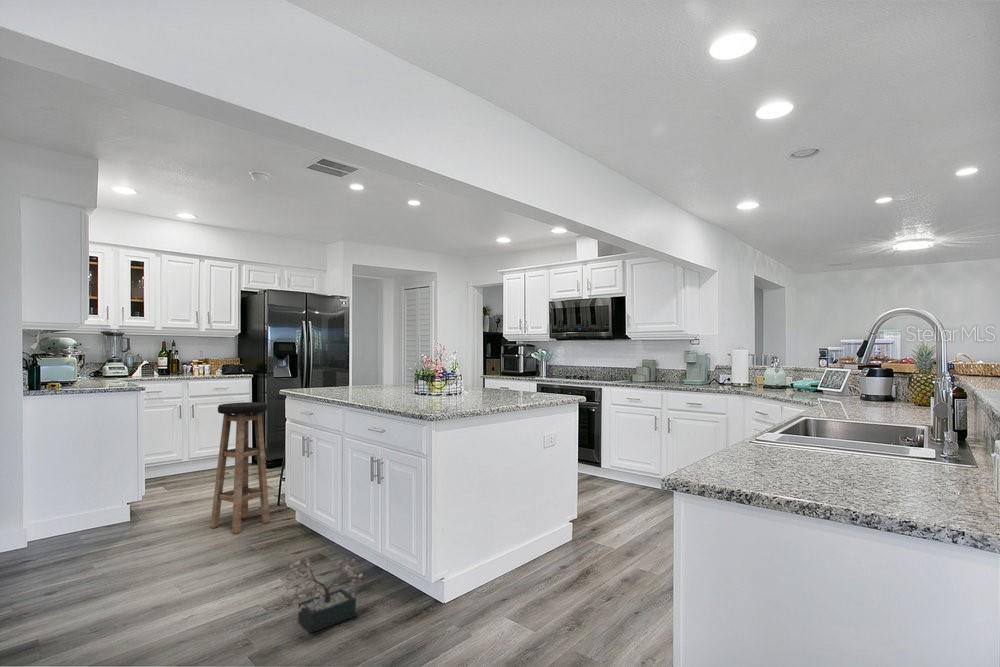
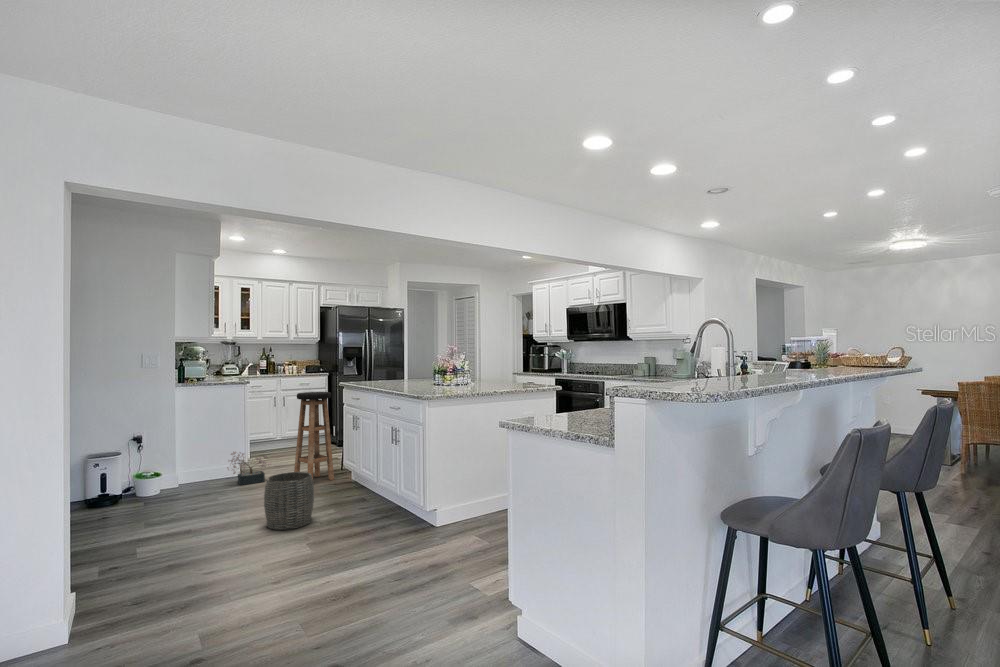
woven basket: none [174,526,254,623] -> present [264,472,314,530]
decorative plant: present [281,558,362,633] -> present [227,452,270,485]

